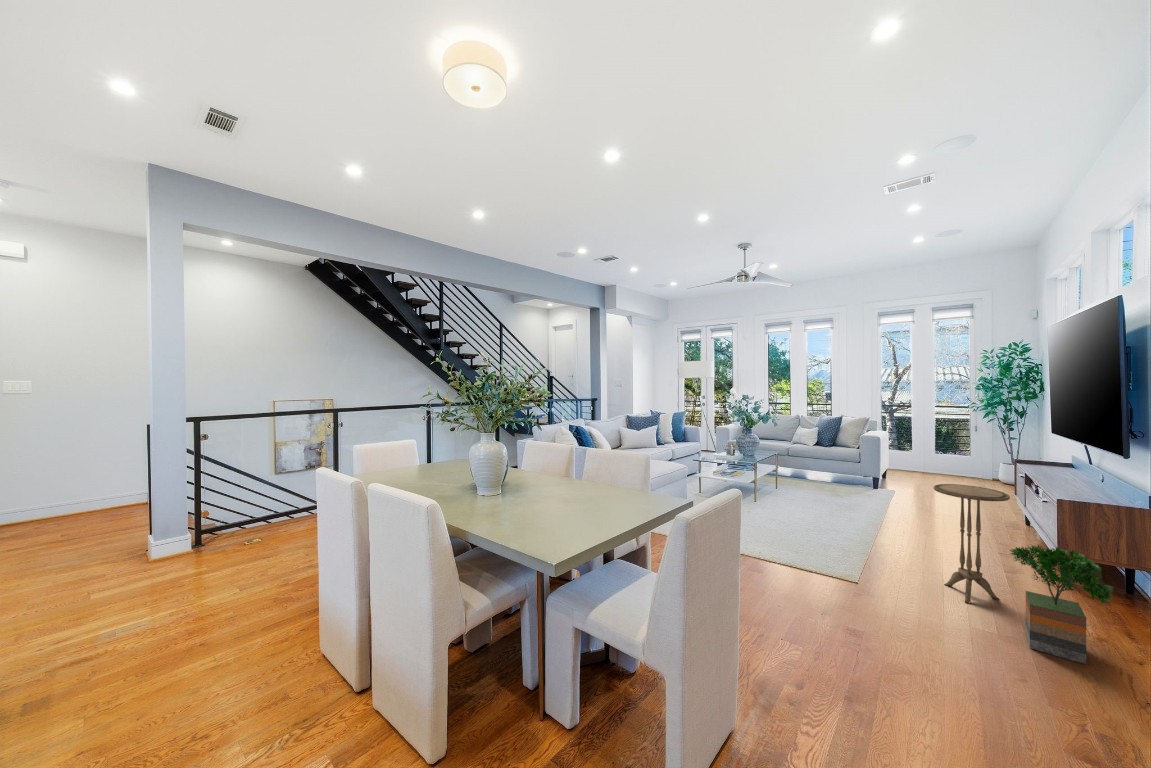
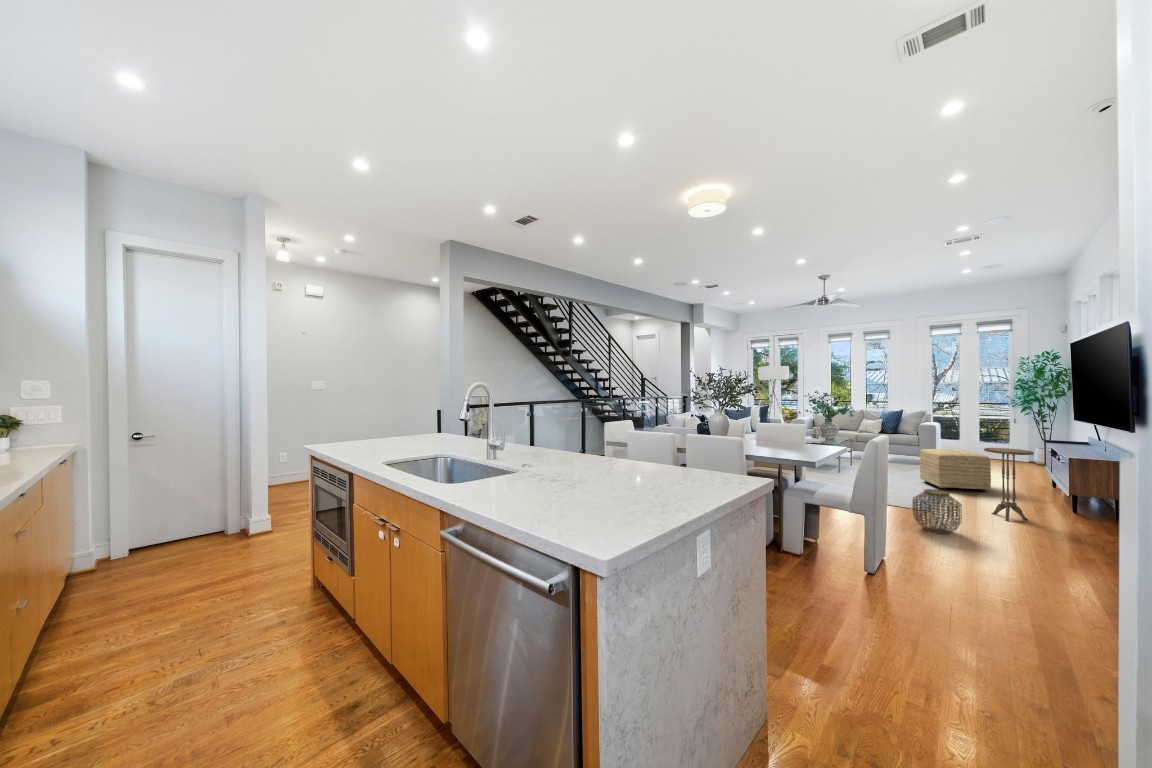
ottoman: none [854,472,945,534] -> present [920,449,991,492]
potted tree: present [1010,545,1113,664] -> none [1032,476,1093,541]
woven basket: none [818,562,894,644] -> present [912,489,962,534]

